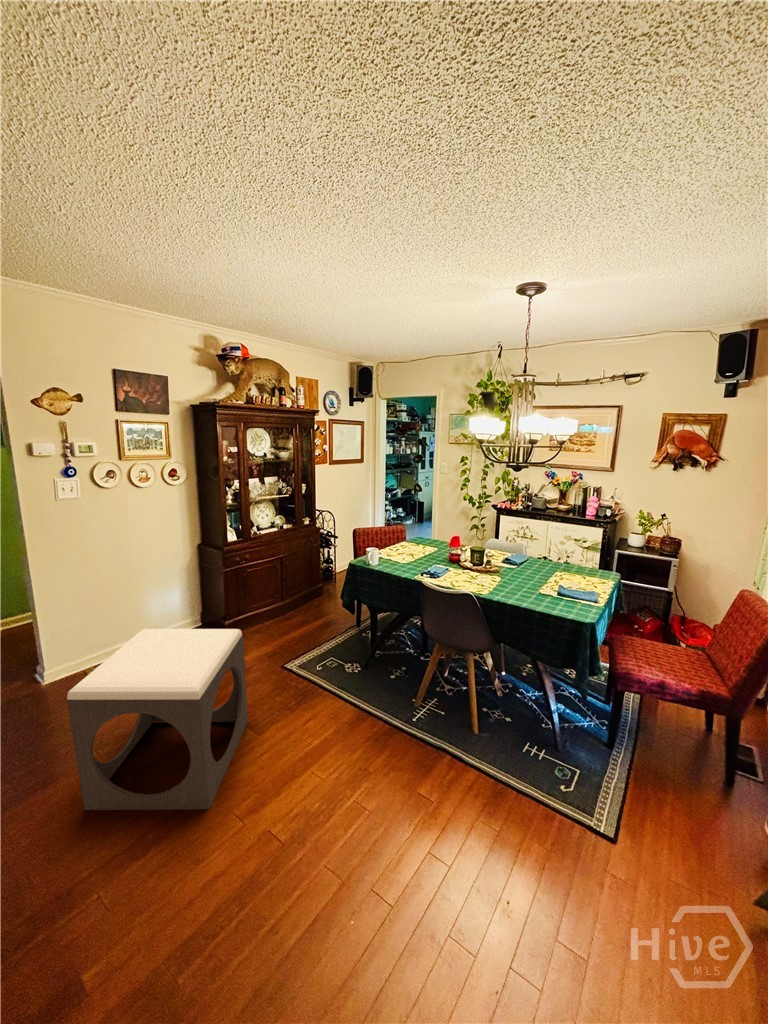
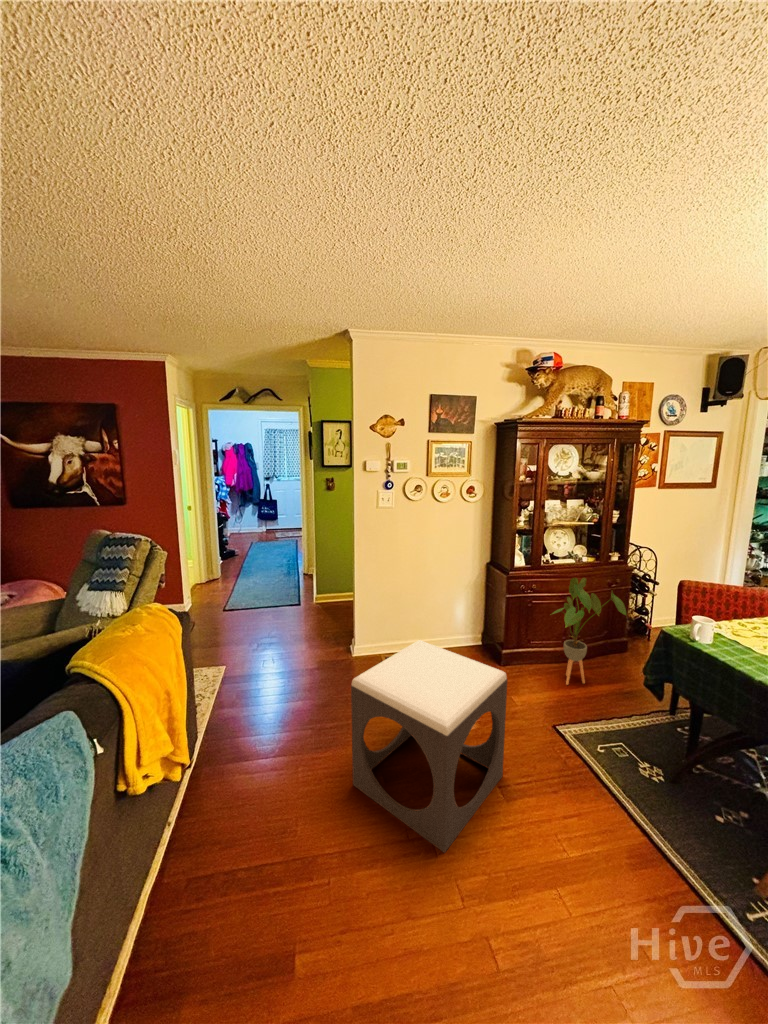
house plant: none [264,540,323,631] -> present [552,578,626,685]

